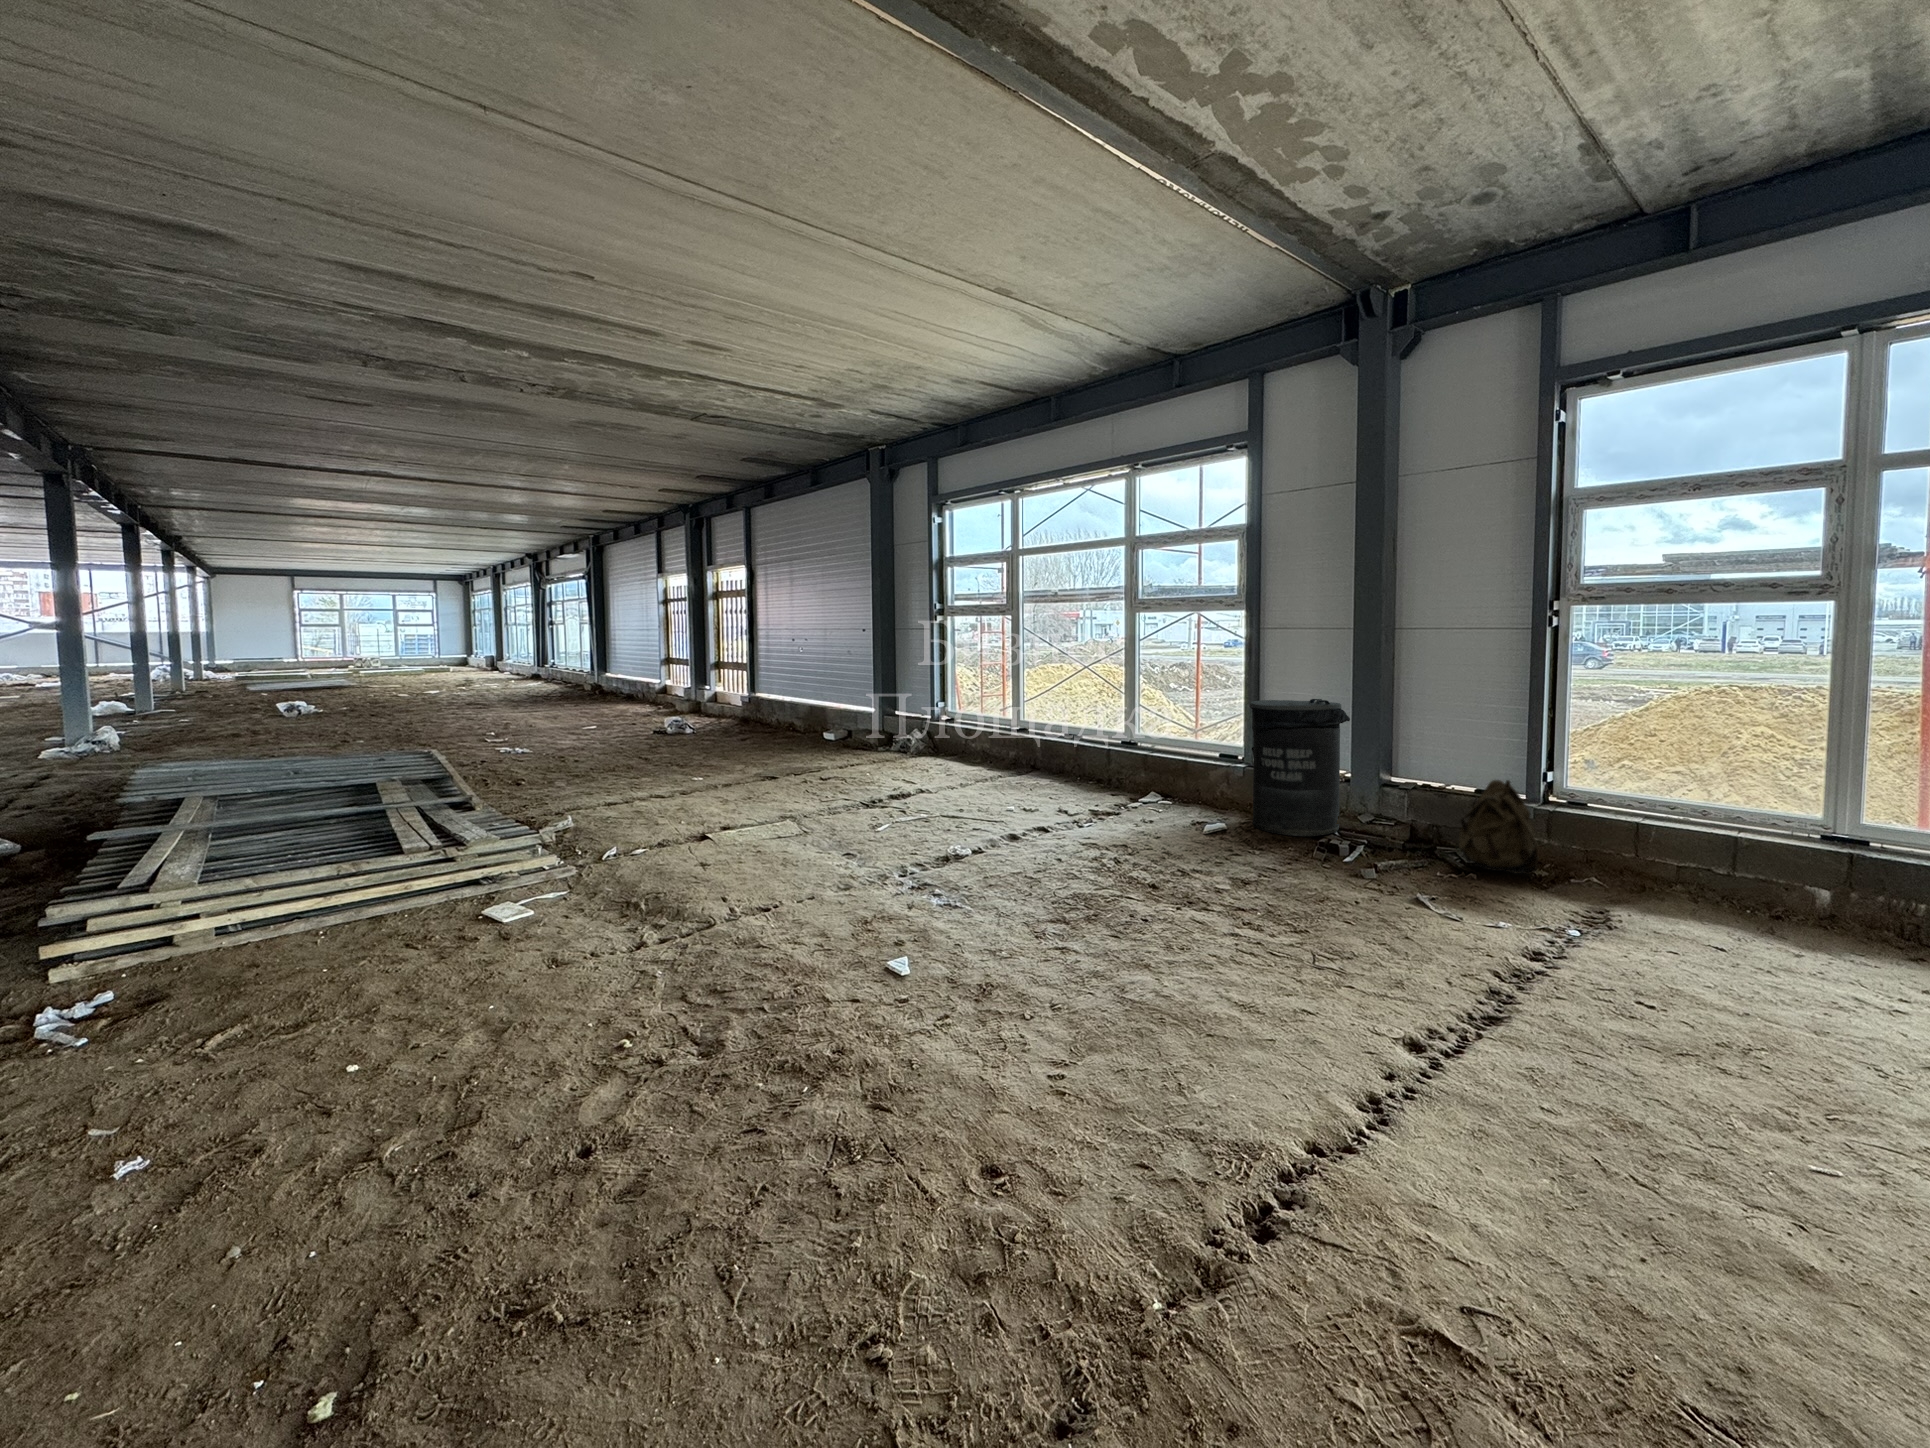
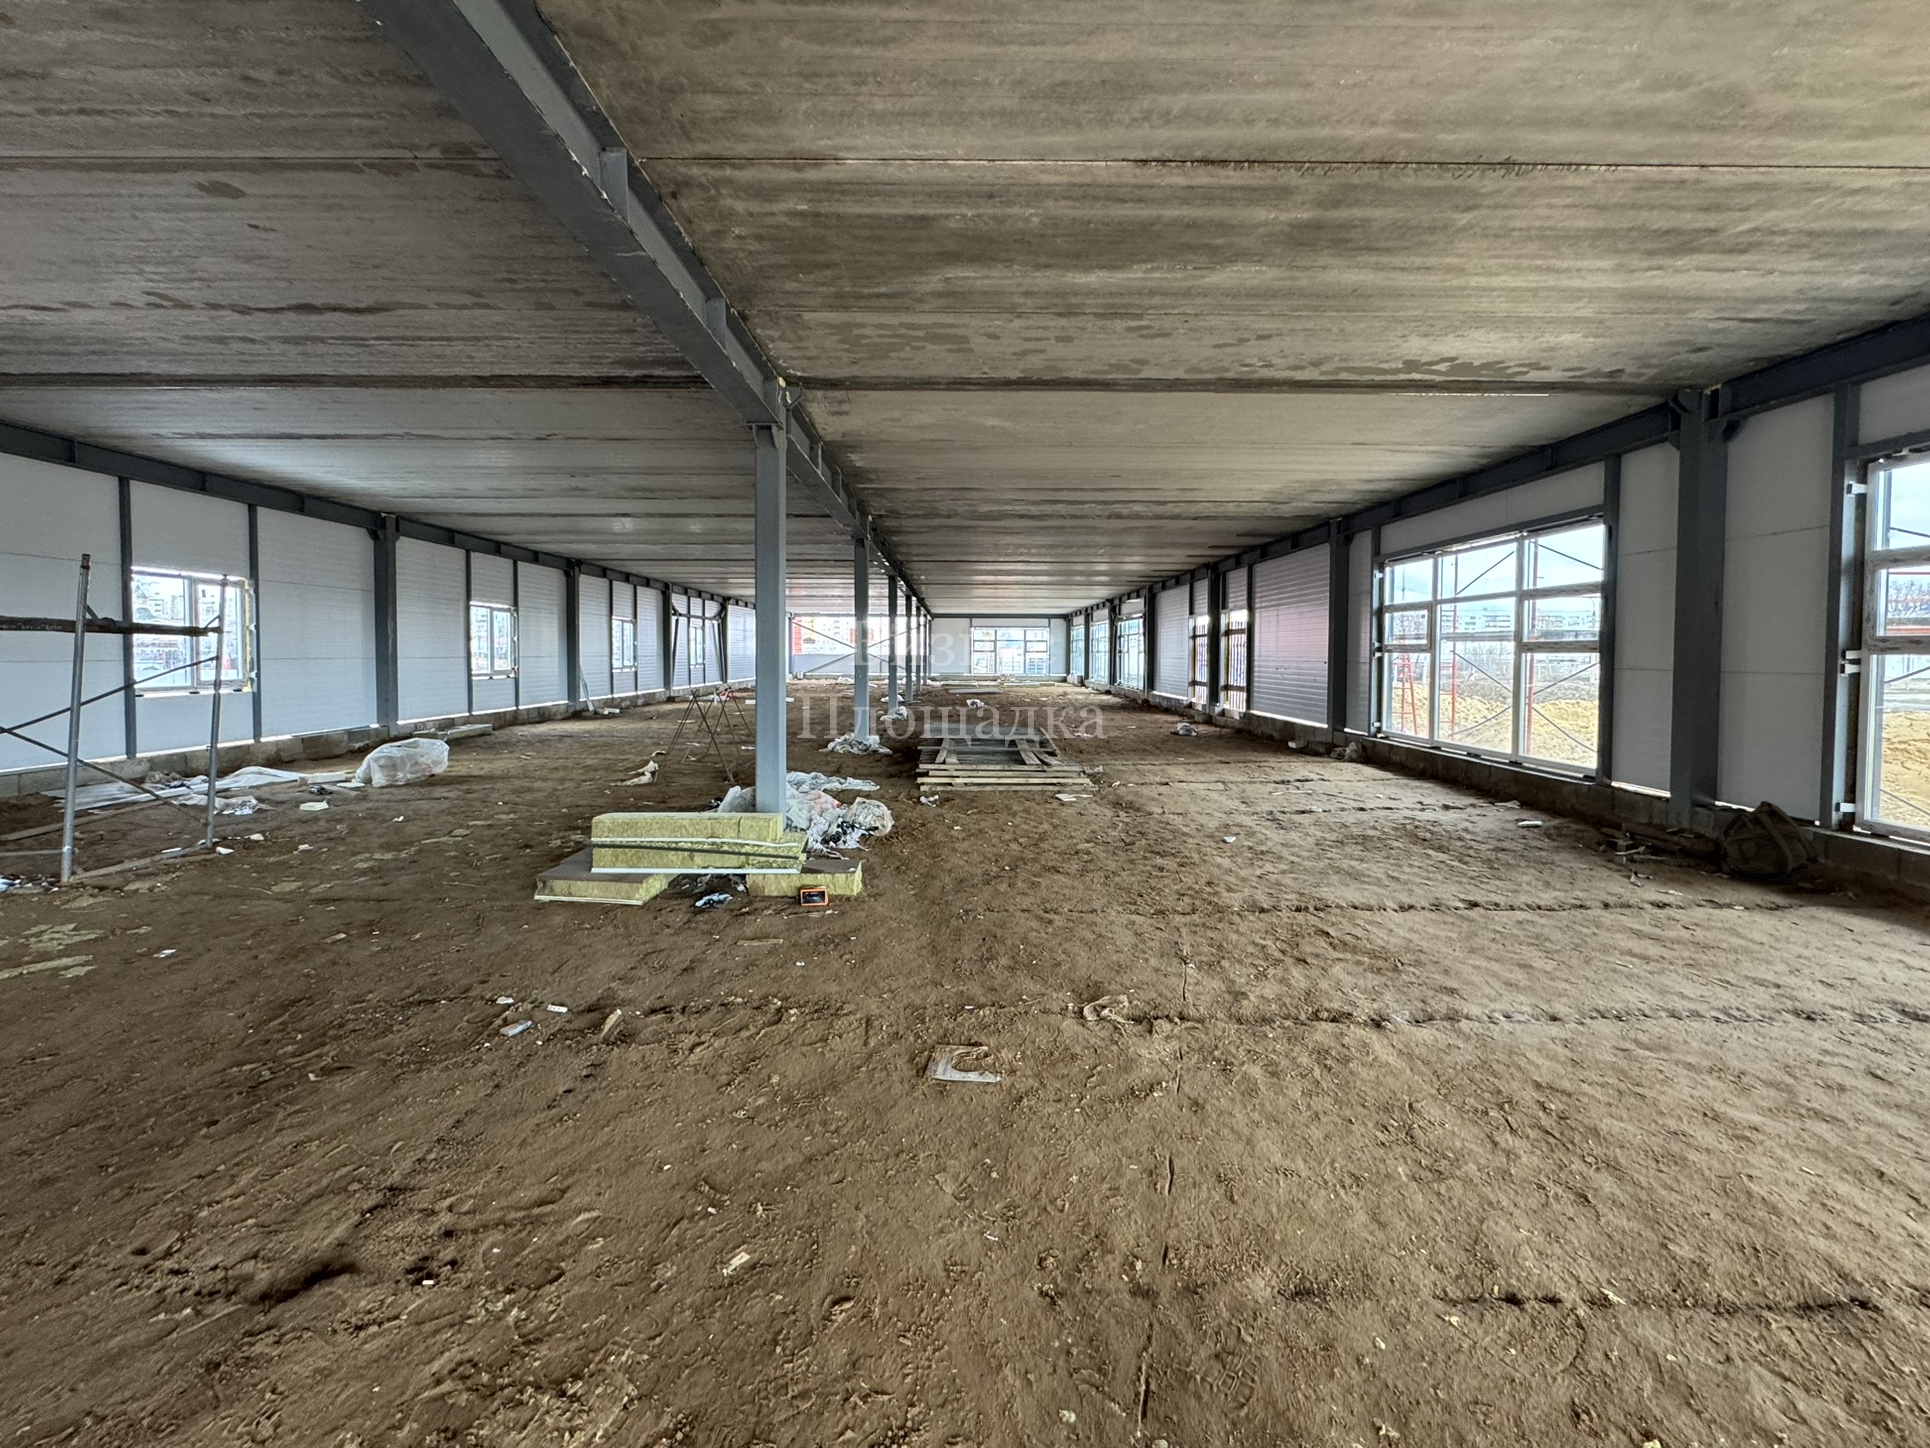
trash can: present [1249,699,1350,836] -> none [1572,728,1669,840]

